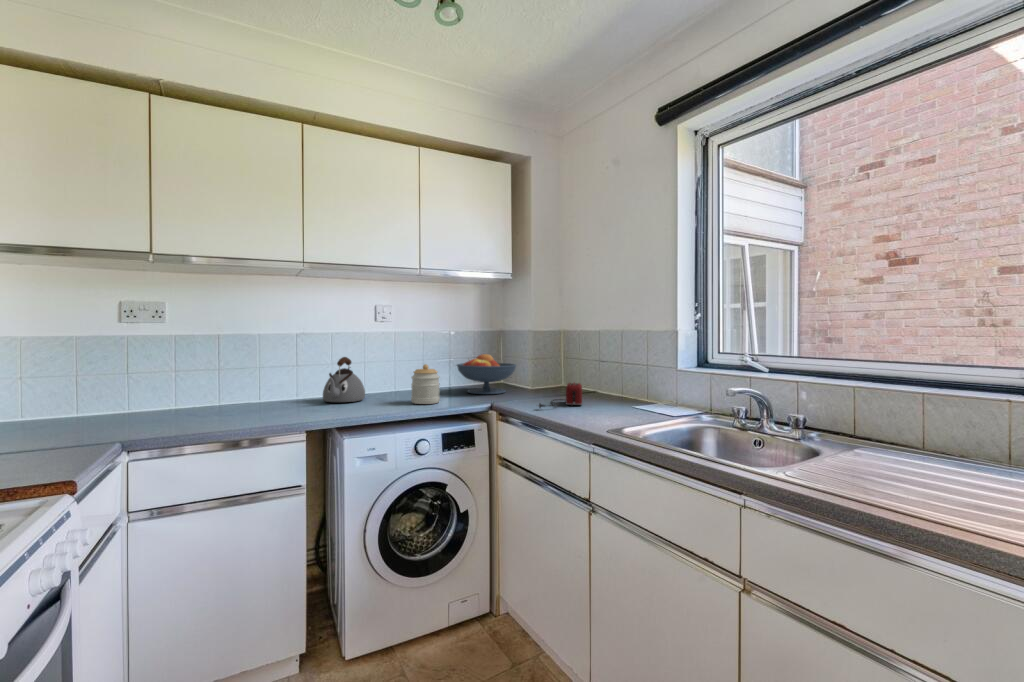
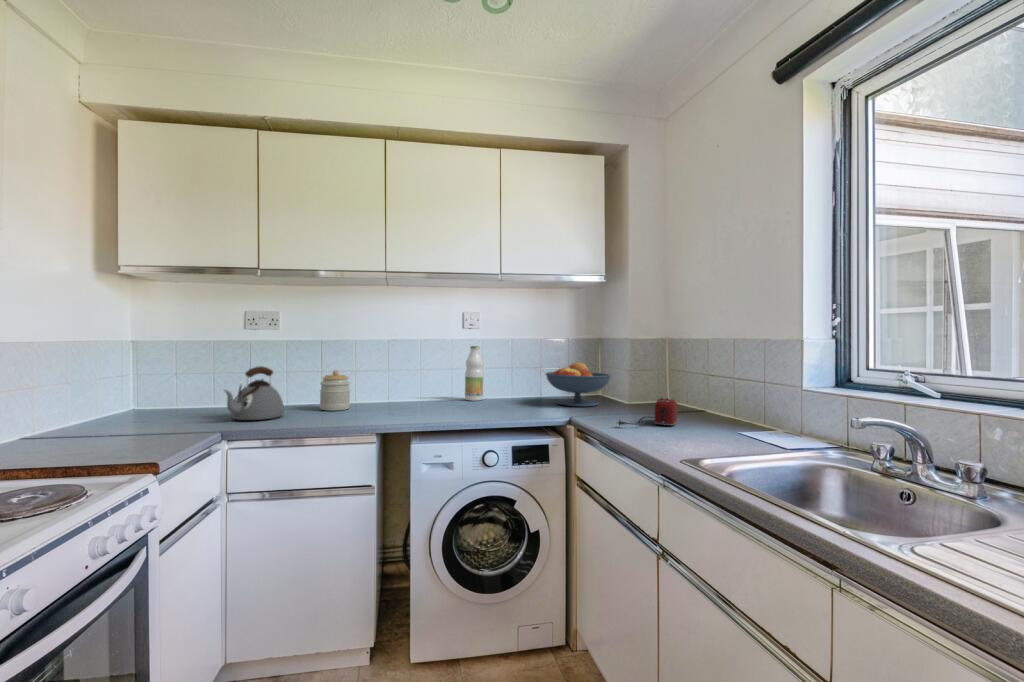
bottle: none [374,340,393,394] -> present [465,346,483,401]
kettle: present [323,357,365,402] -> present [225,366,284,420]
jar: present [411,364,440,404] -> present [320,370,350,411]

